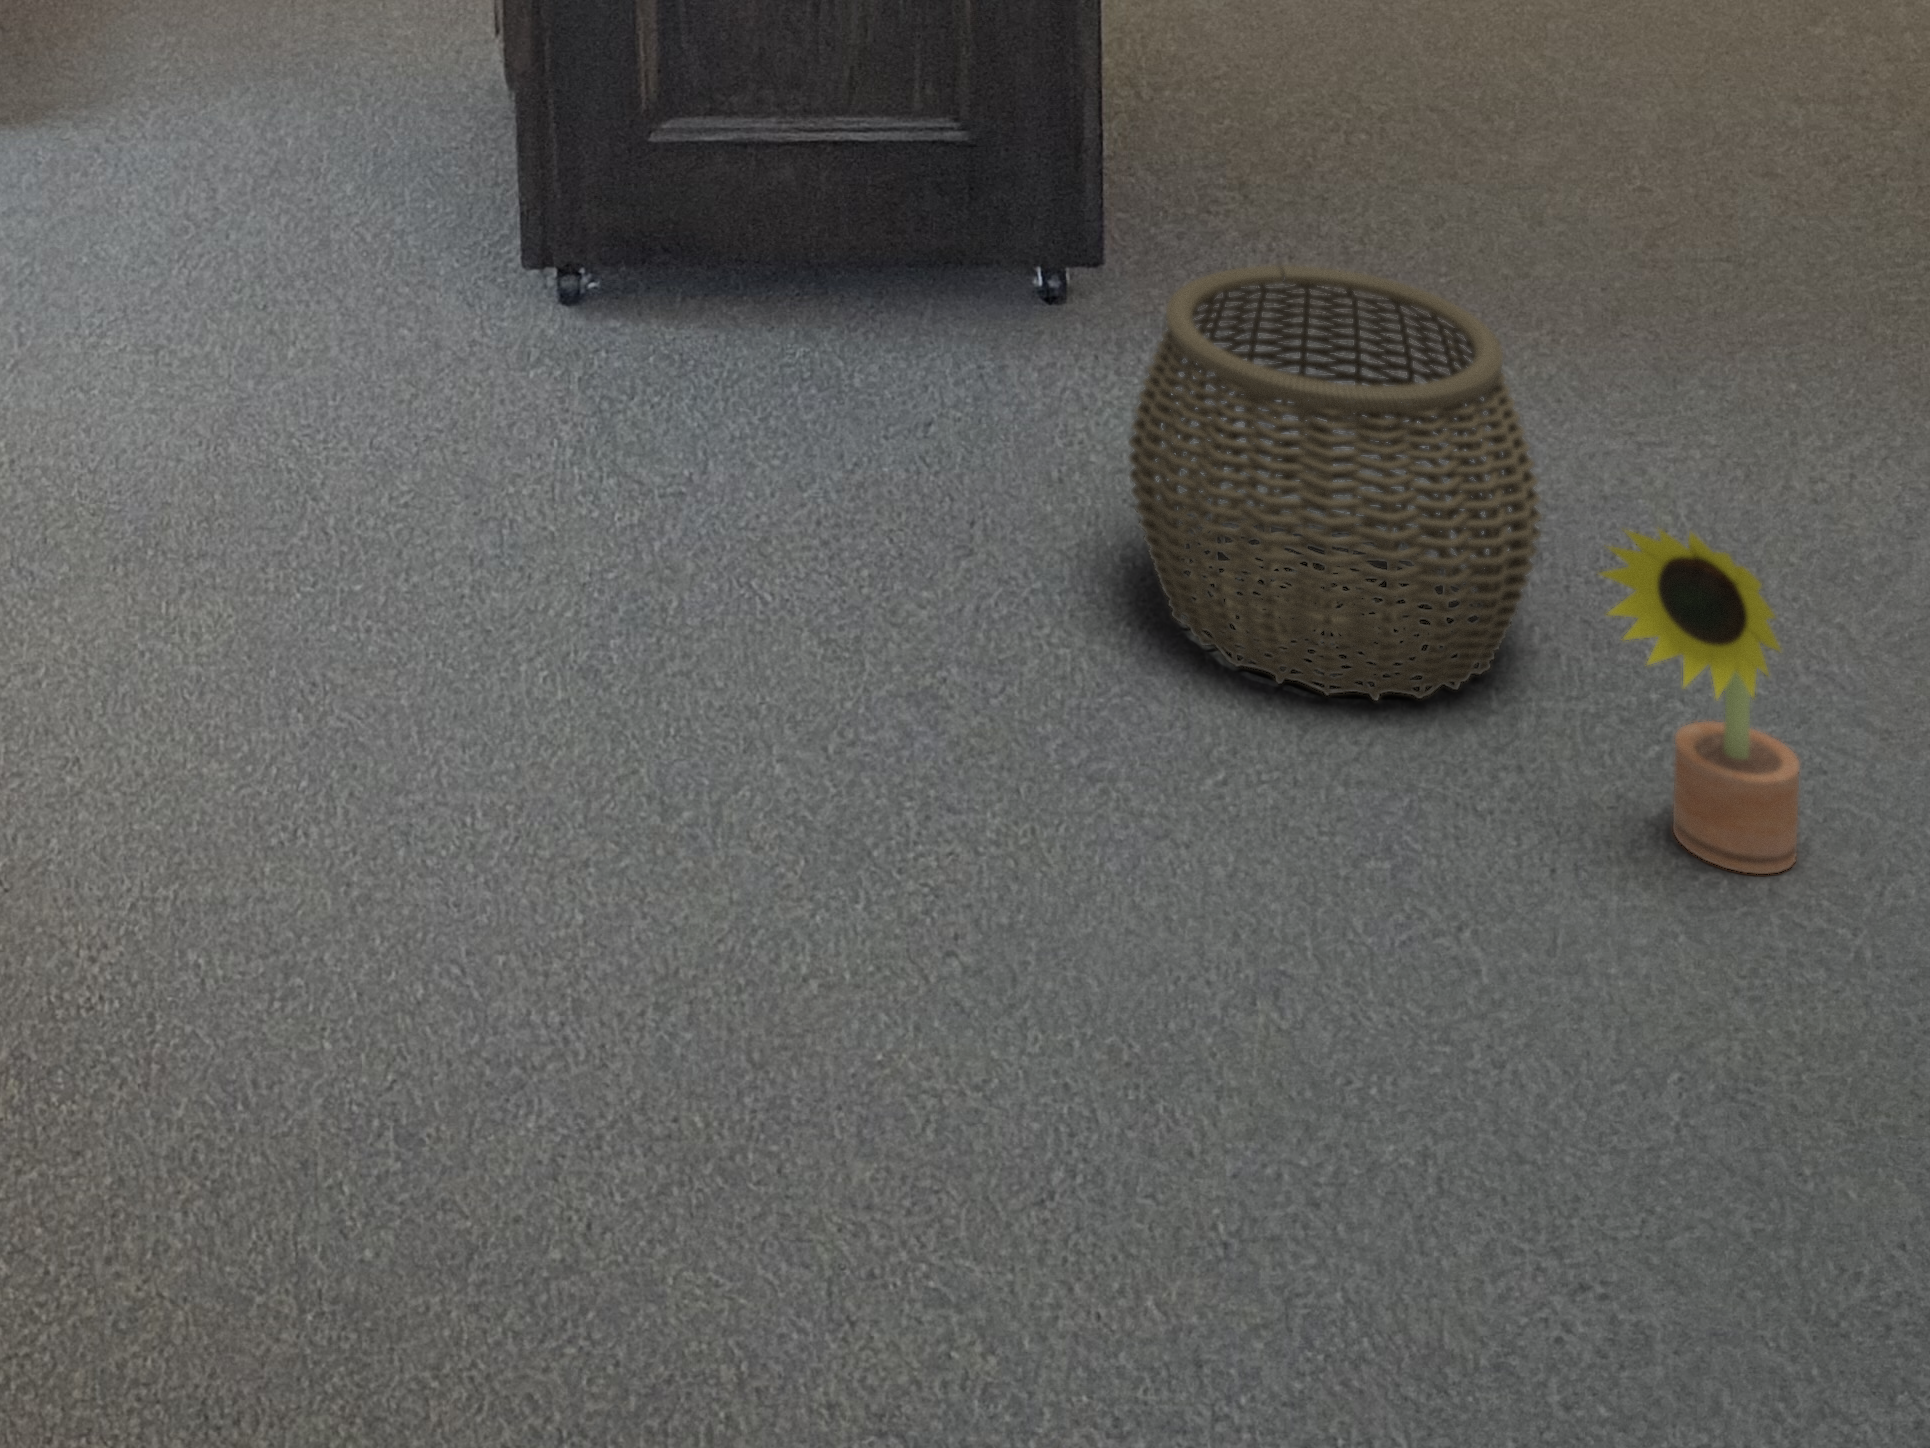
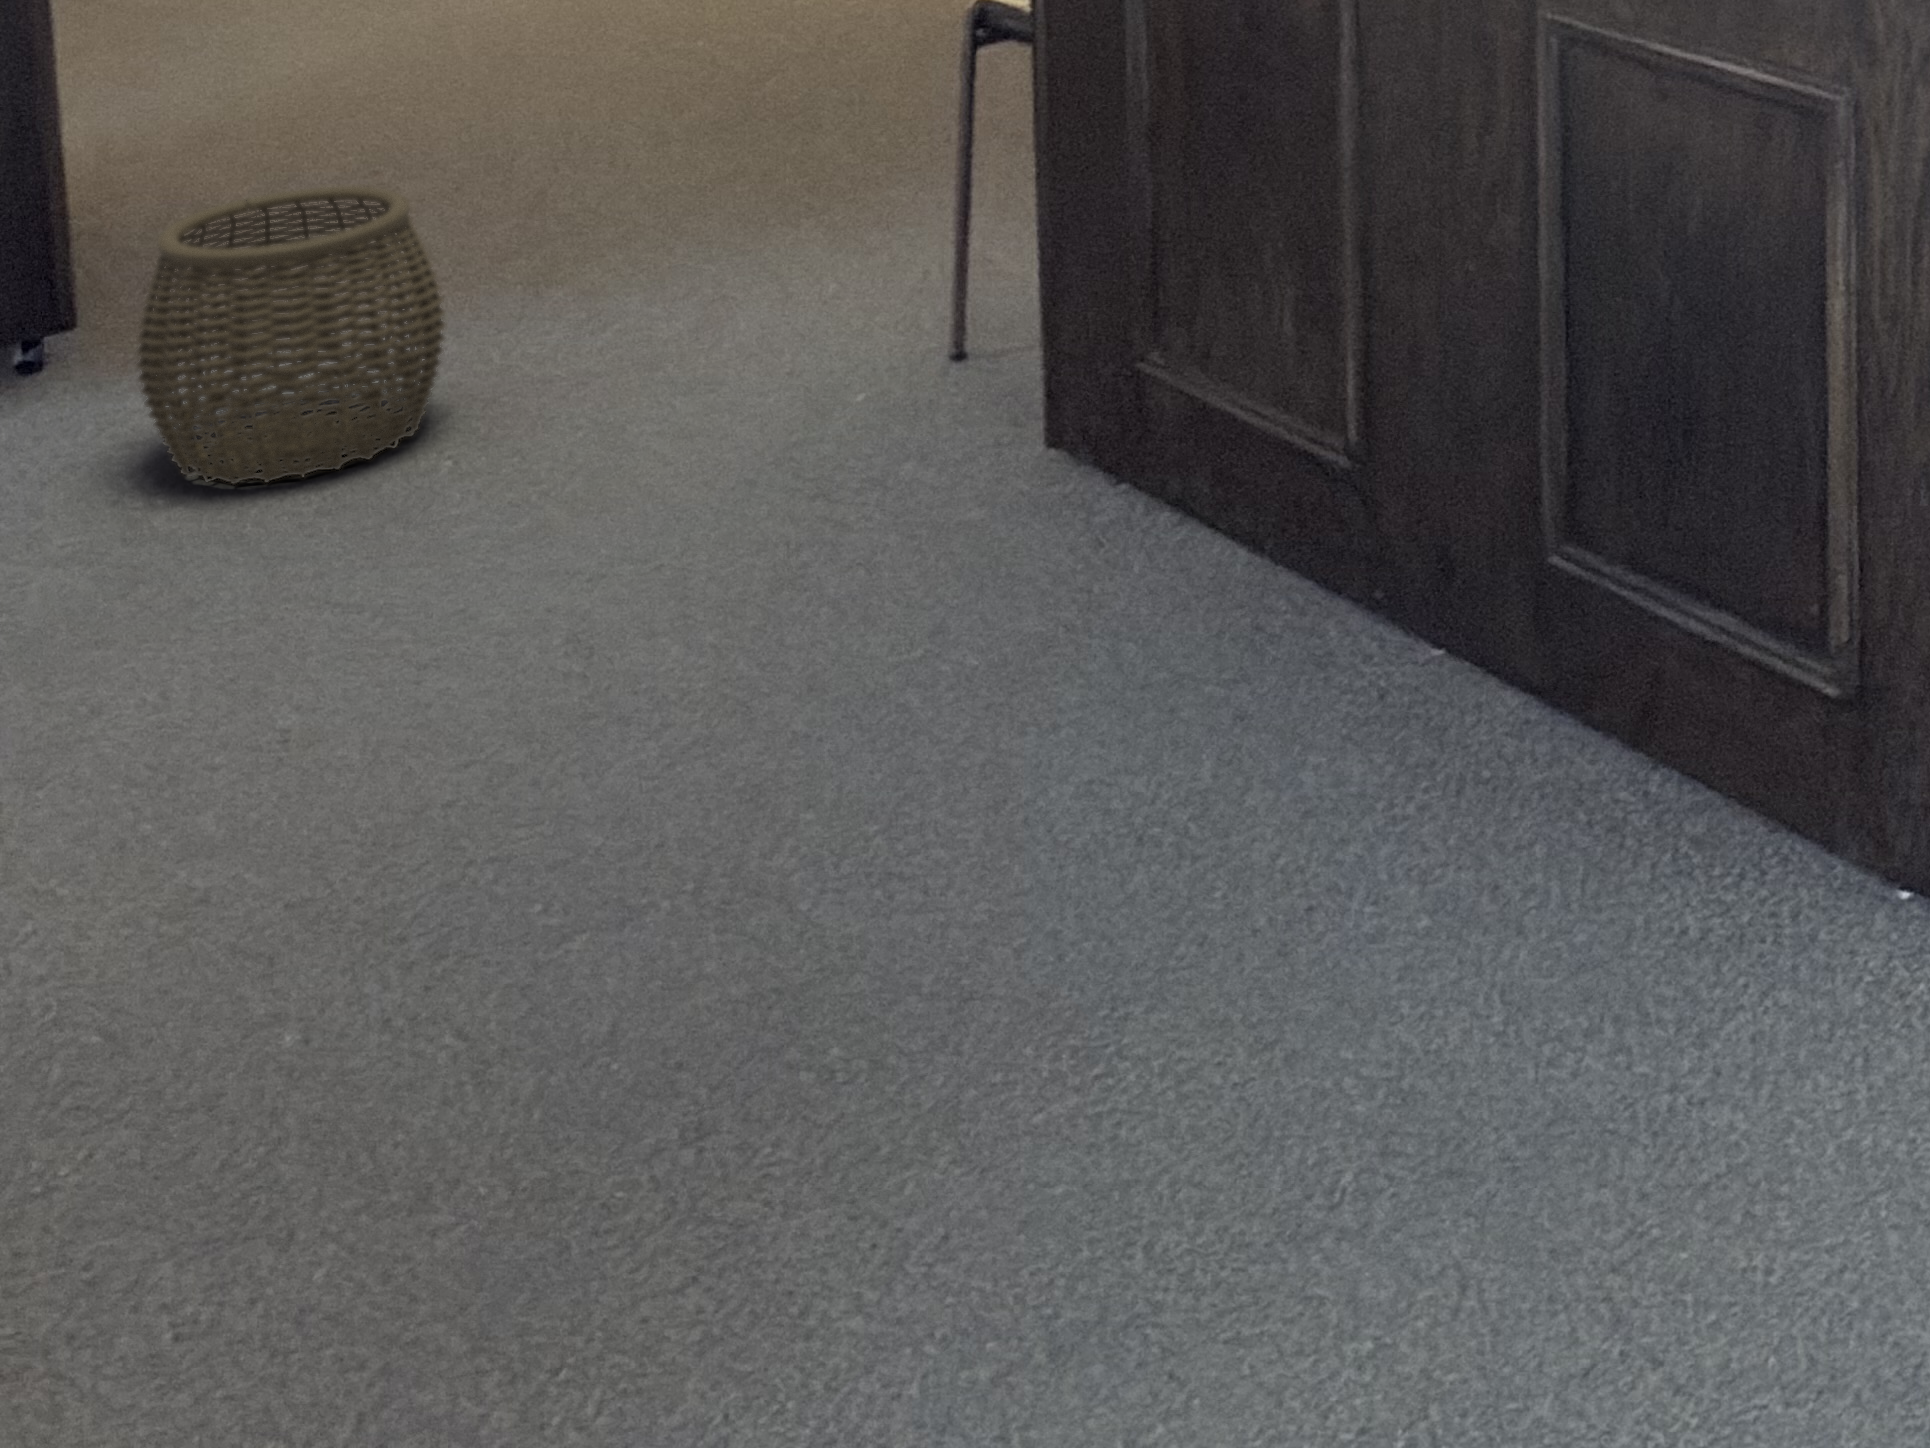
decorative plant: present [1597,529,1799,874] -> none [475,246,617,472]

